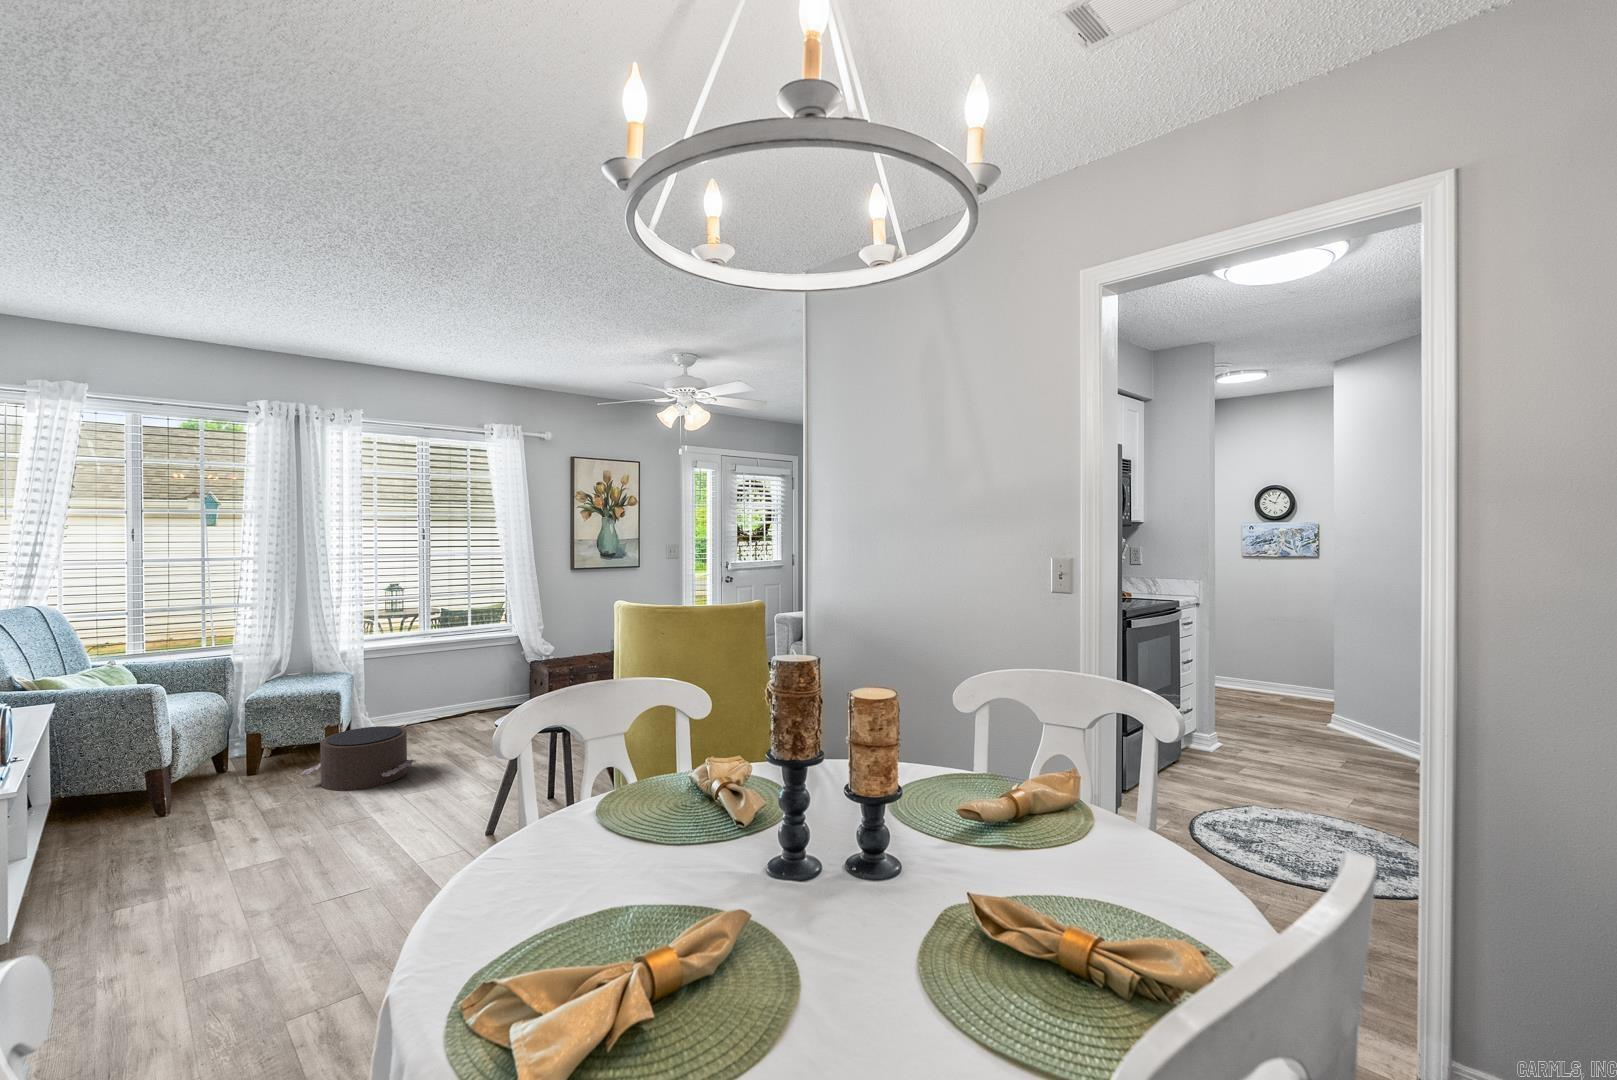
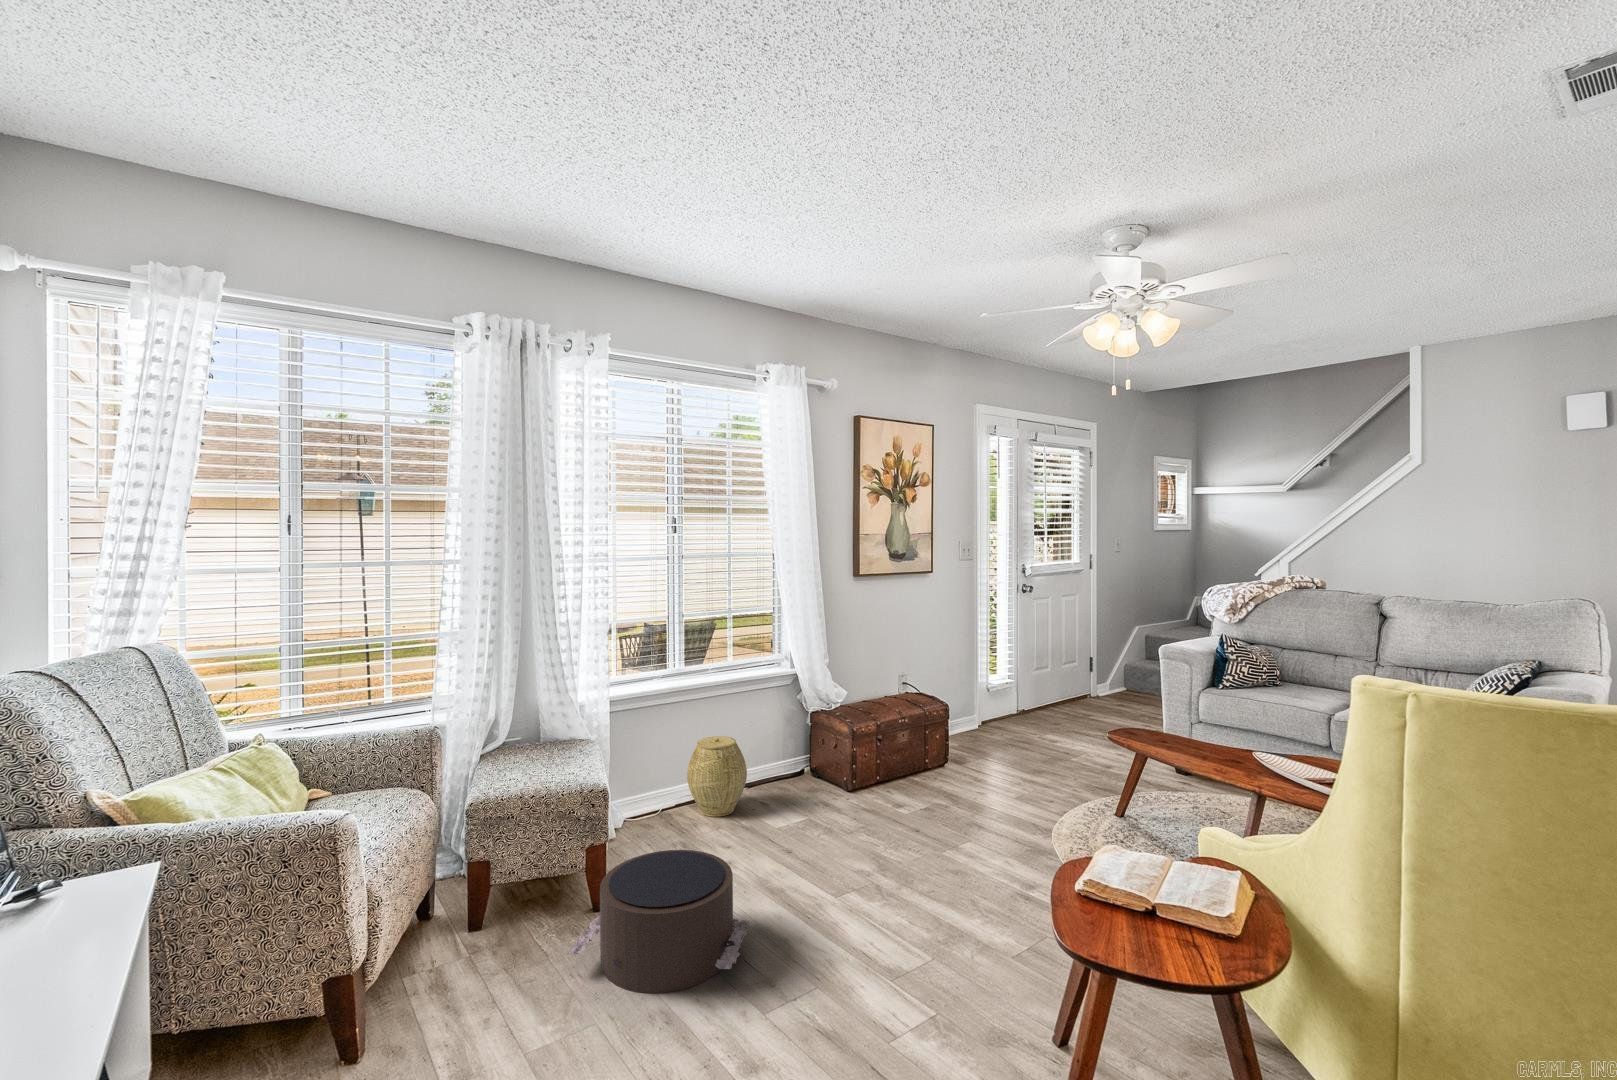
woven basket: none [425,675,469,726] -> present [687,736,747,817]

